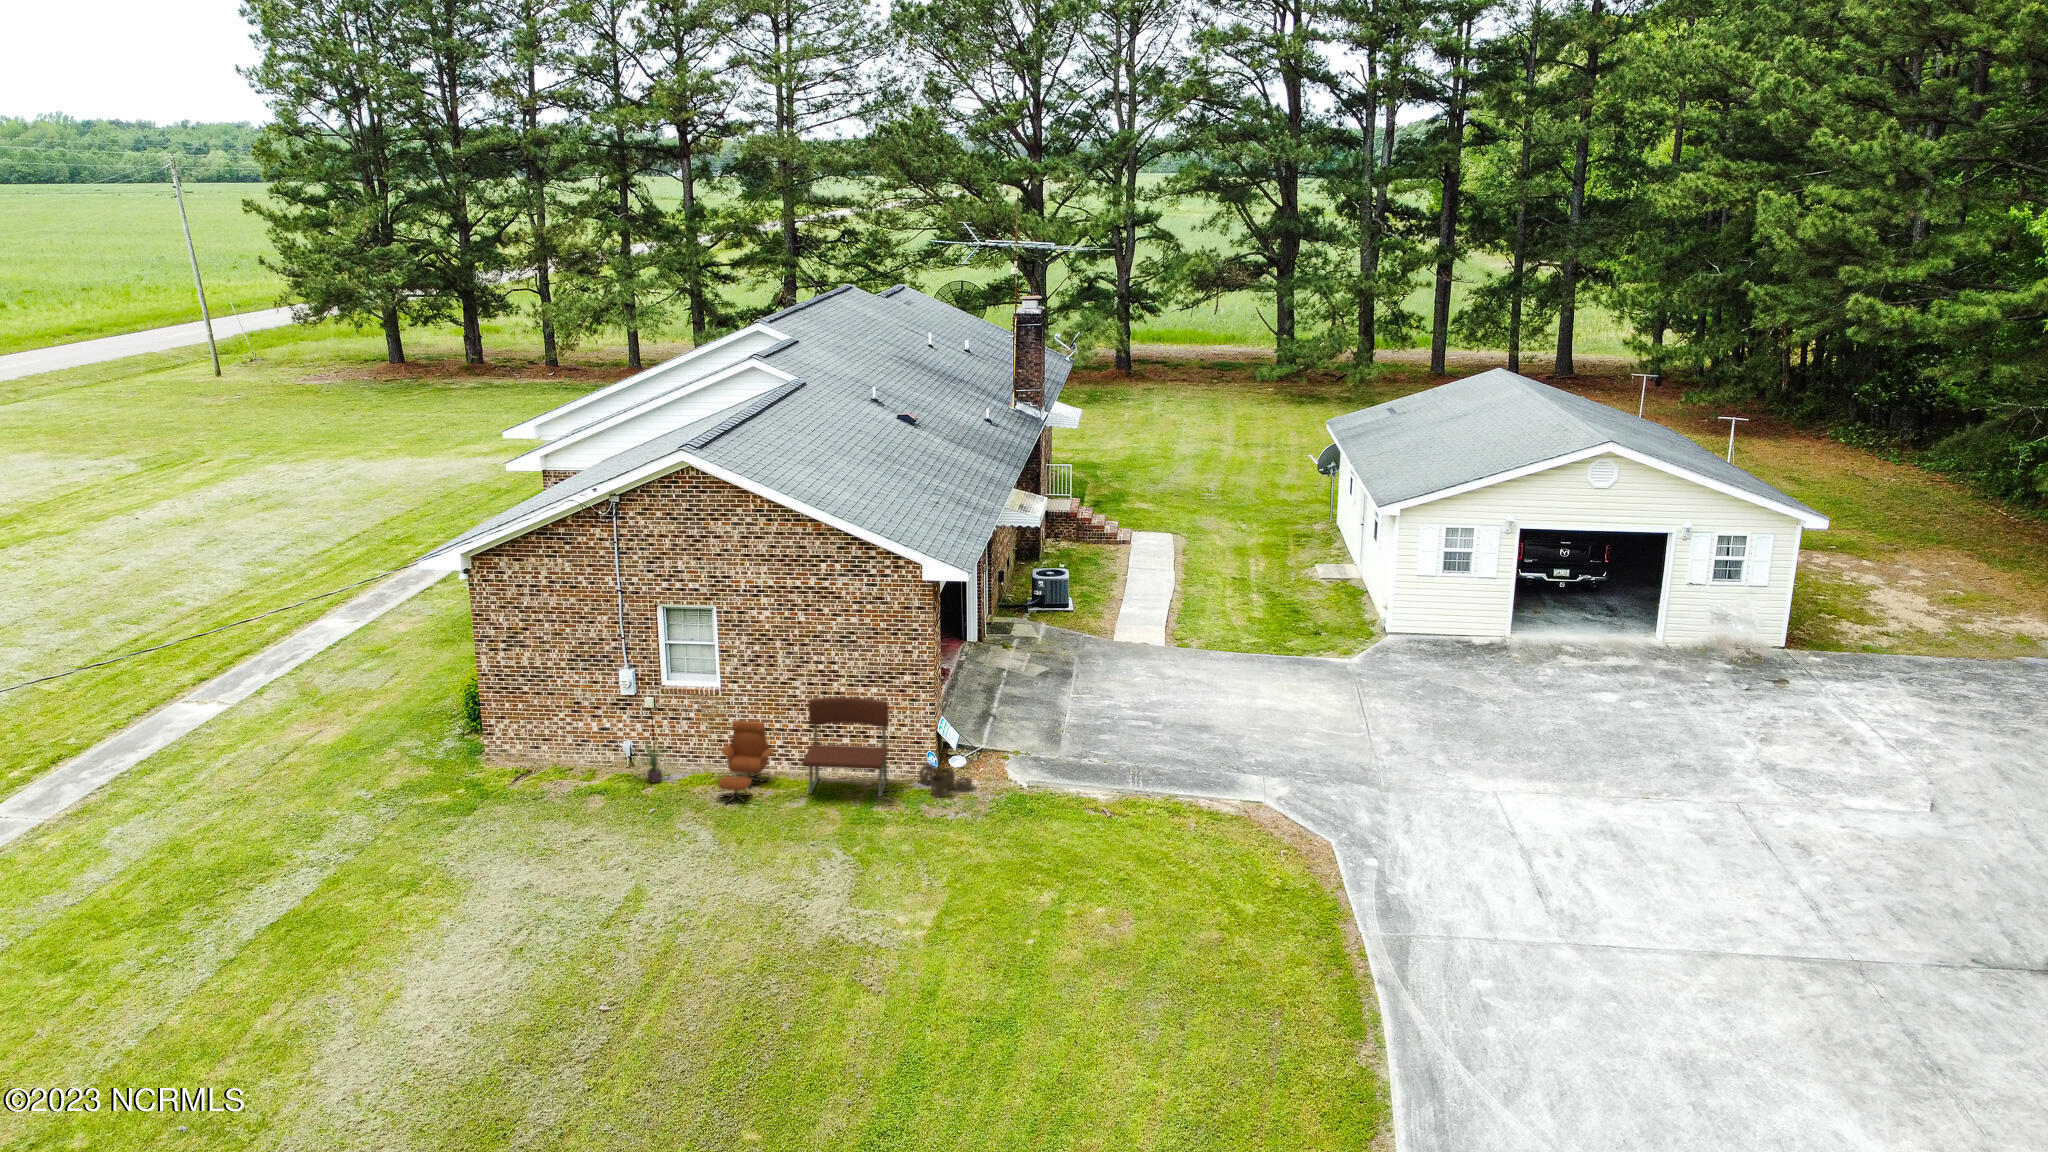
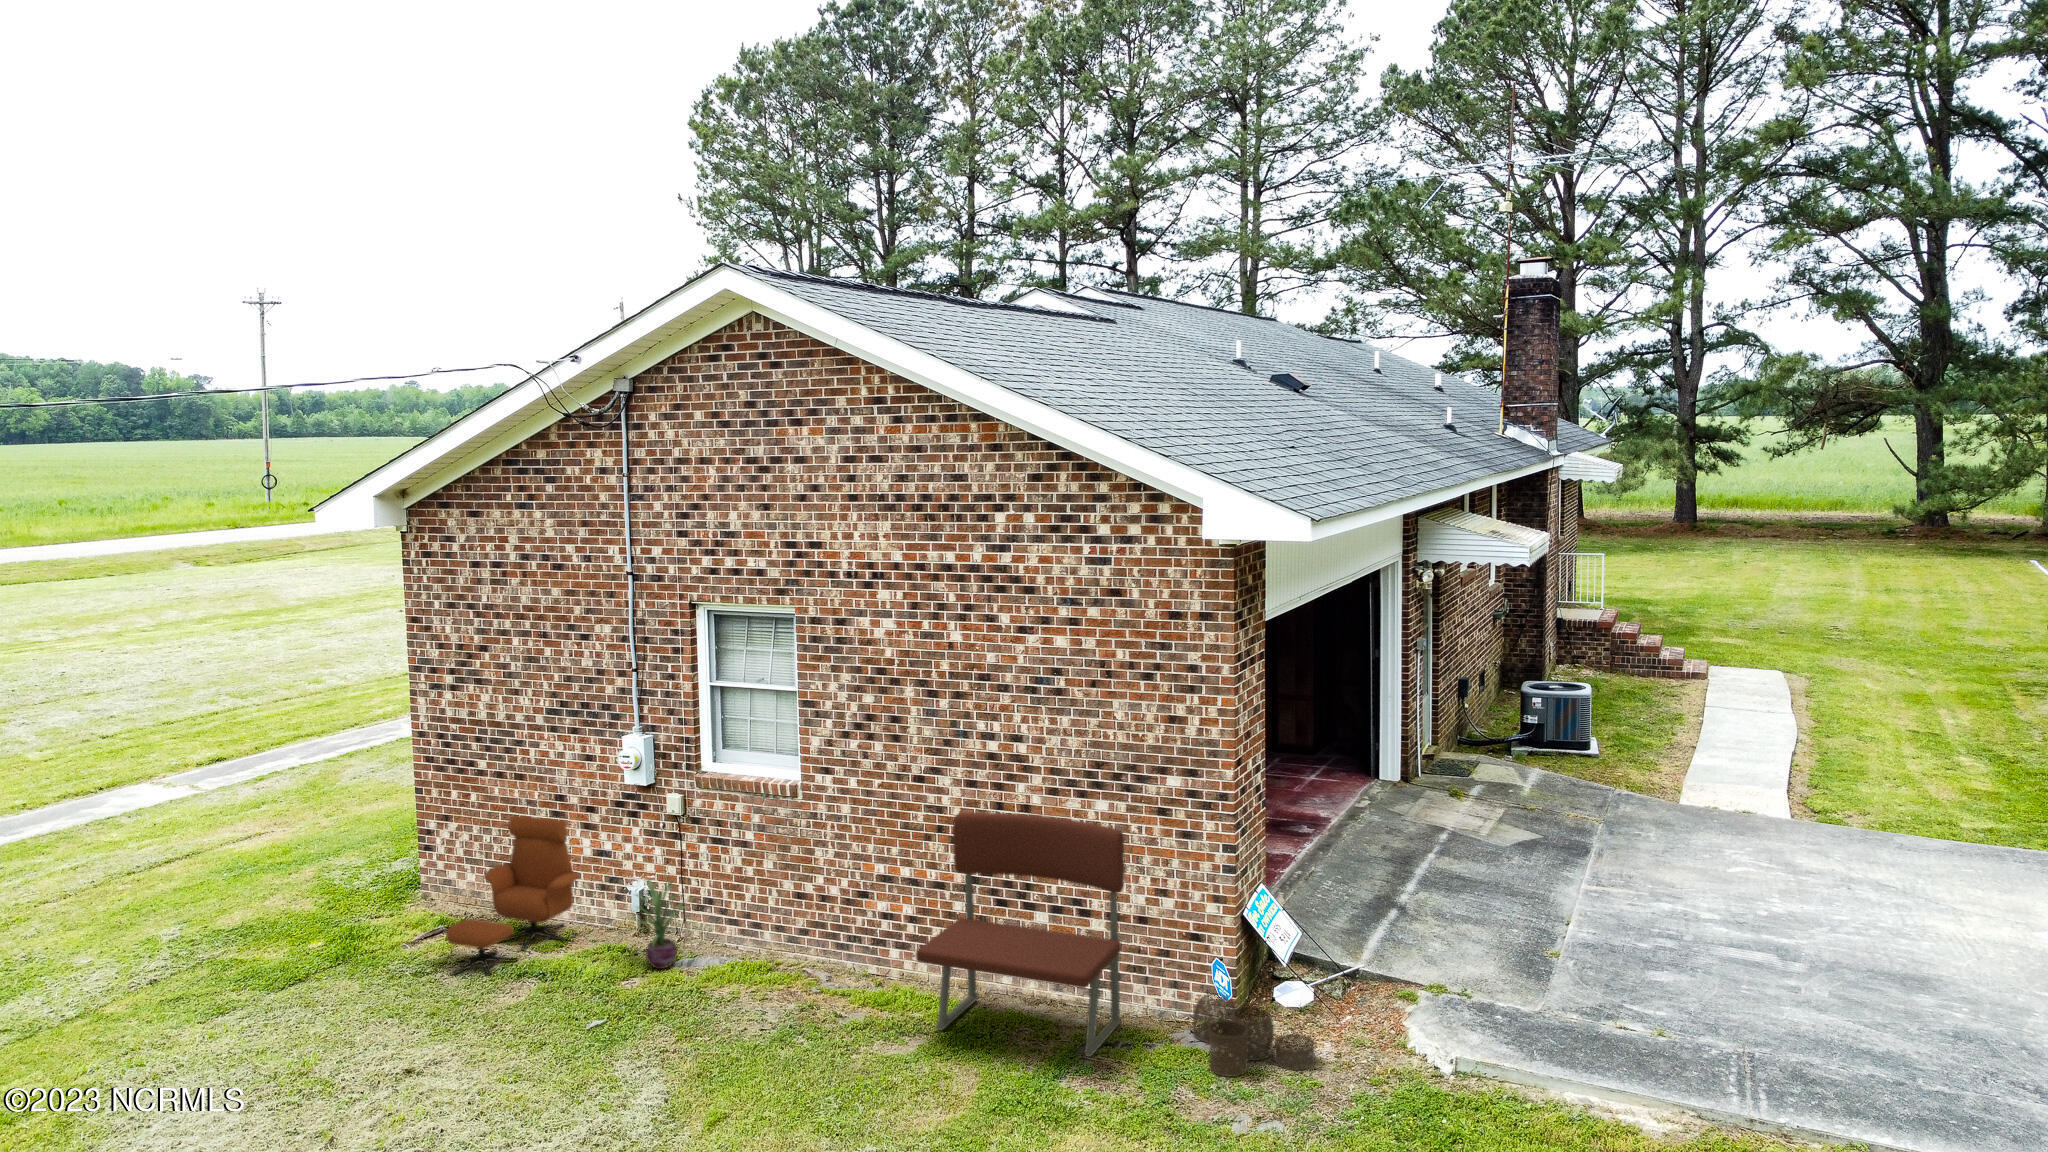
lounge chair: present [718,720,773,804] -> present [446,816,580,975]

